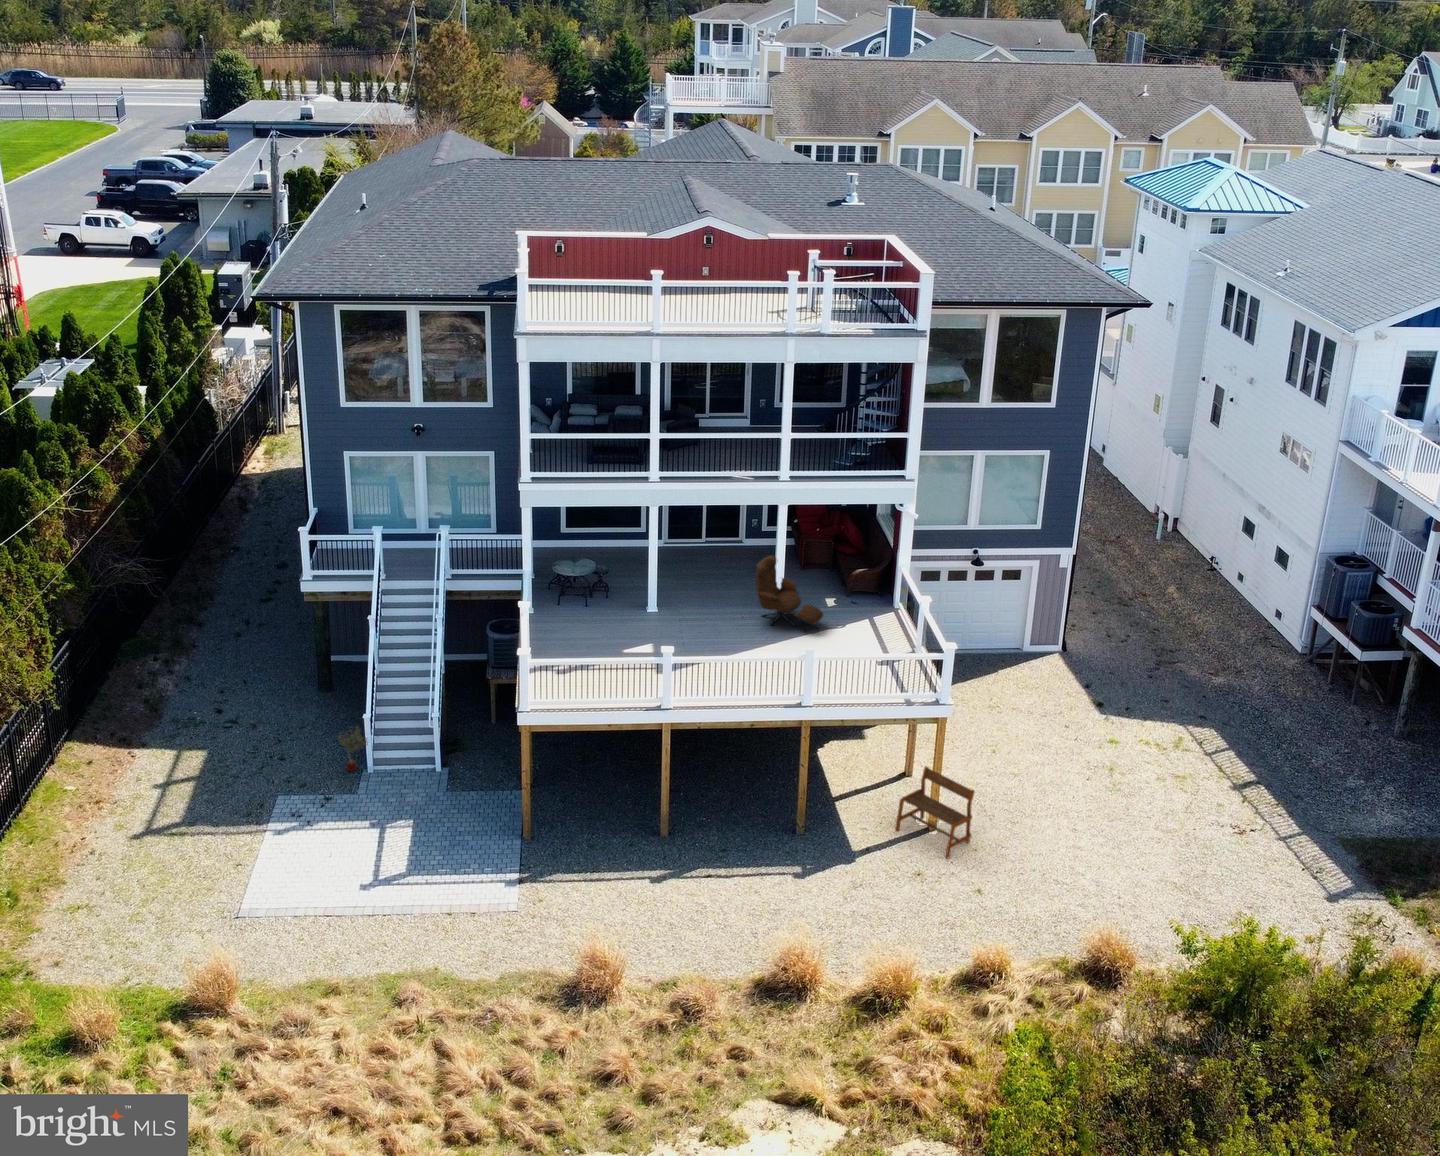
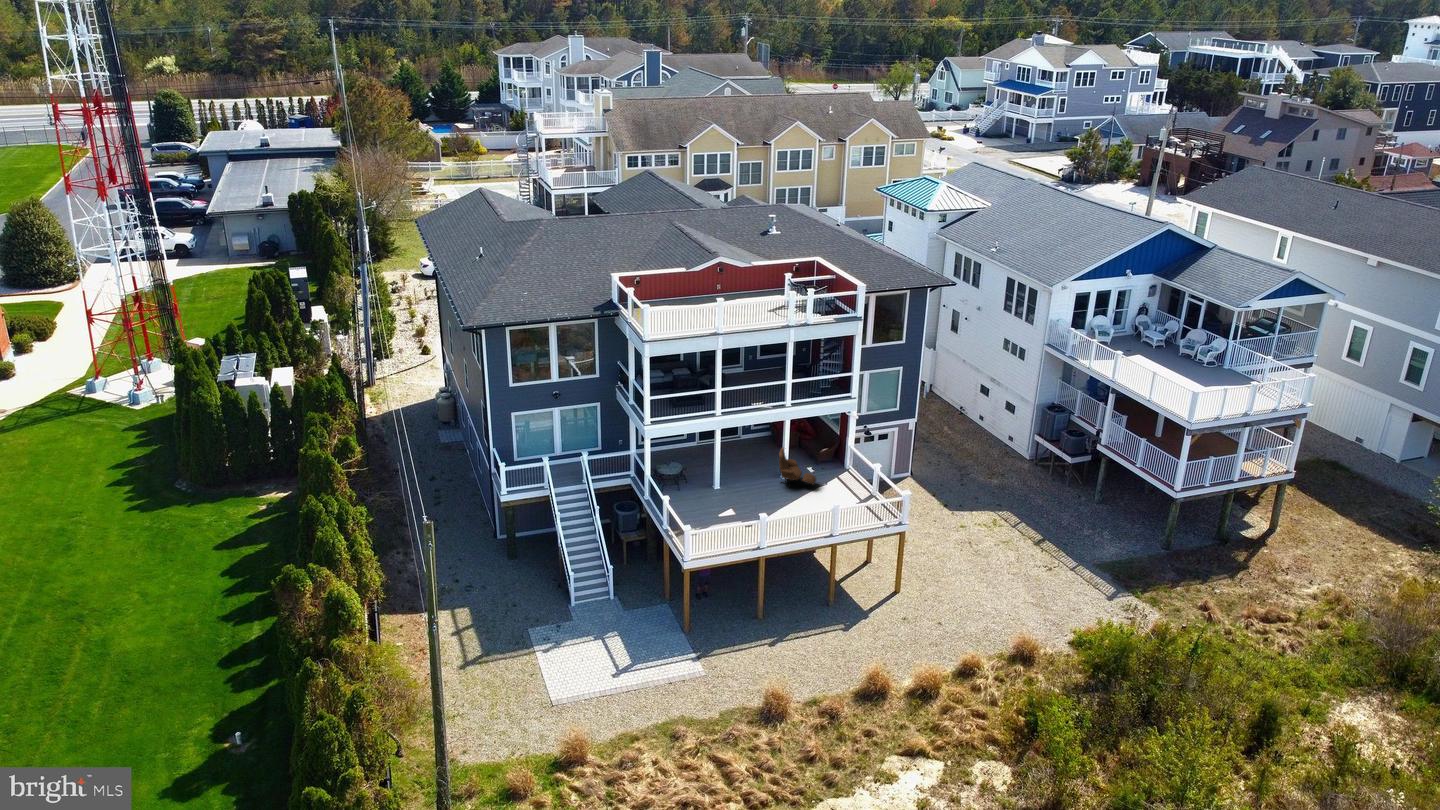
potted tree: present [337,727,368,771] -> none [550,581,572,609]
bench: present [895,767,975,858] -> none [880,557,925,607]

